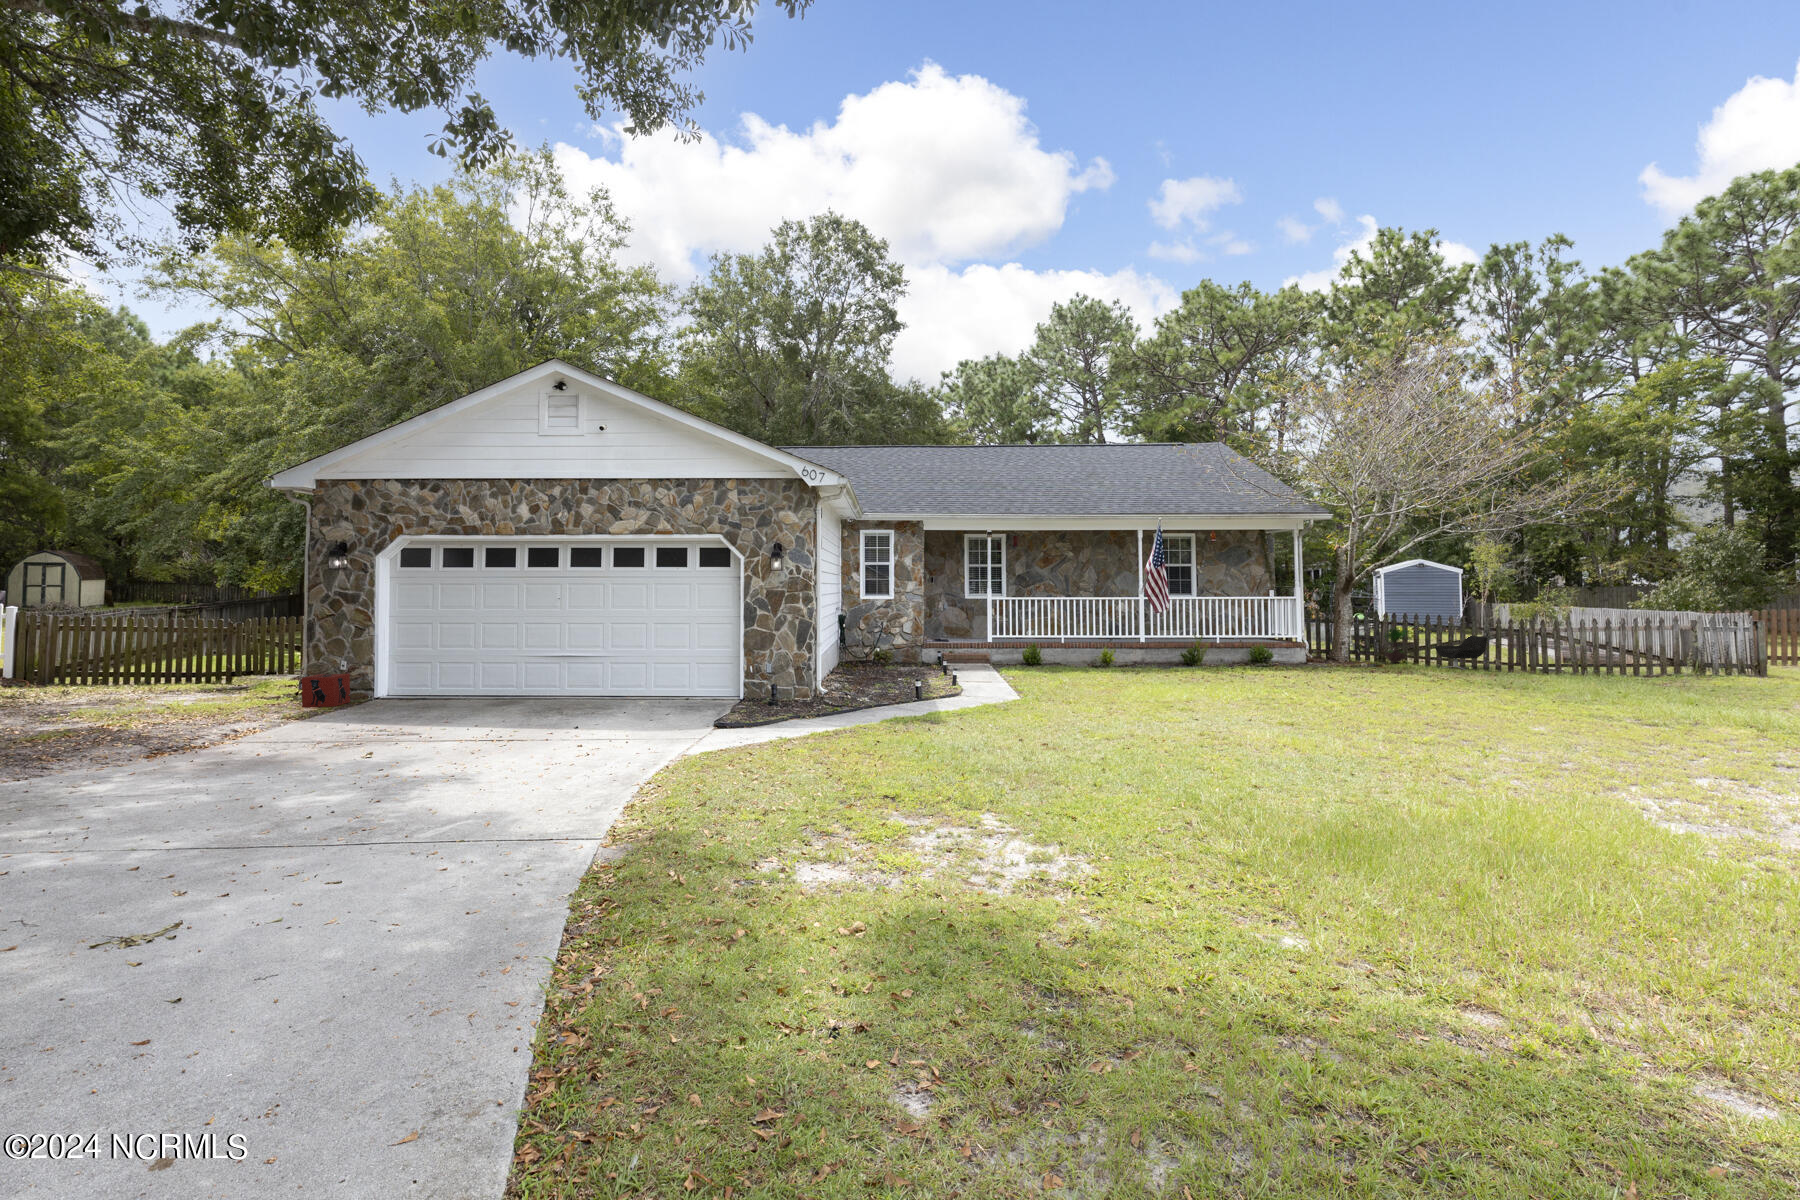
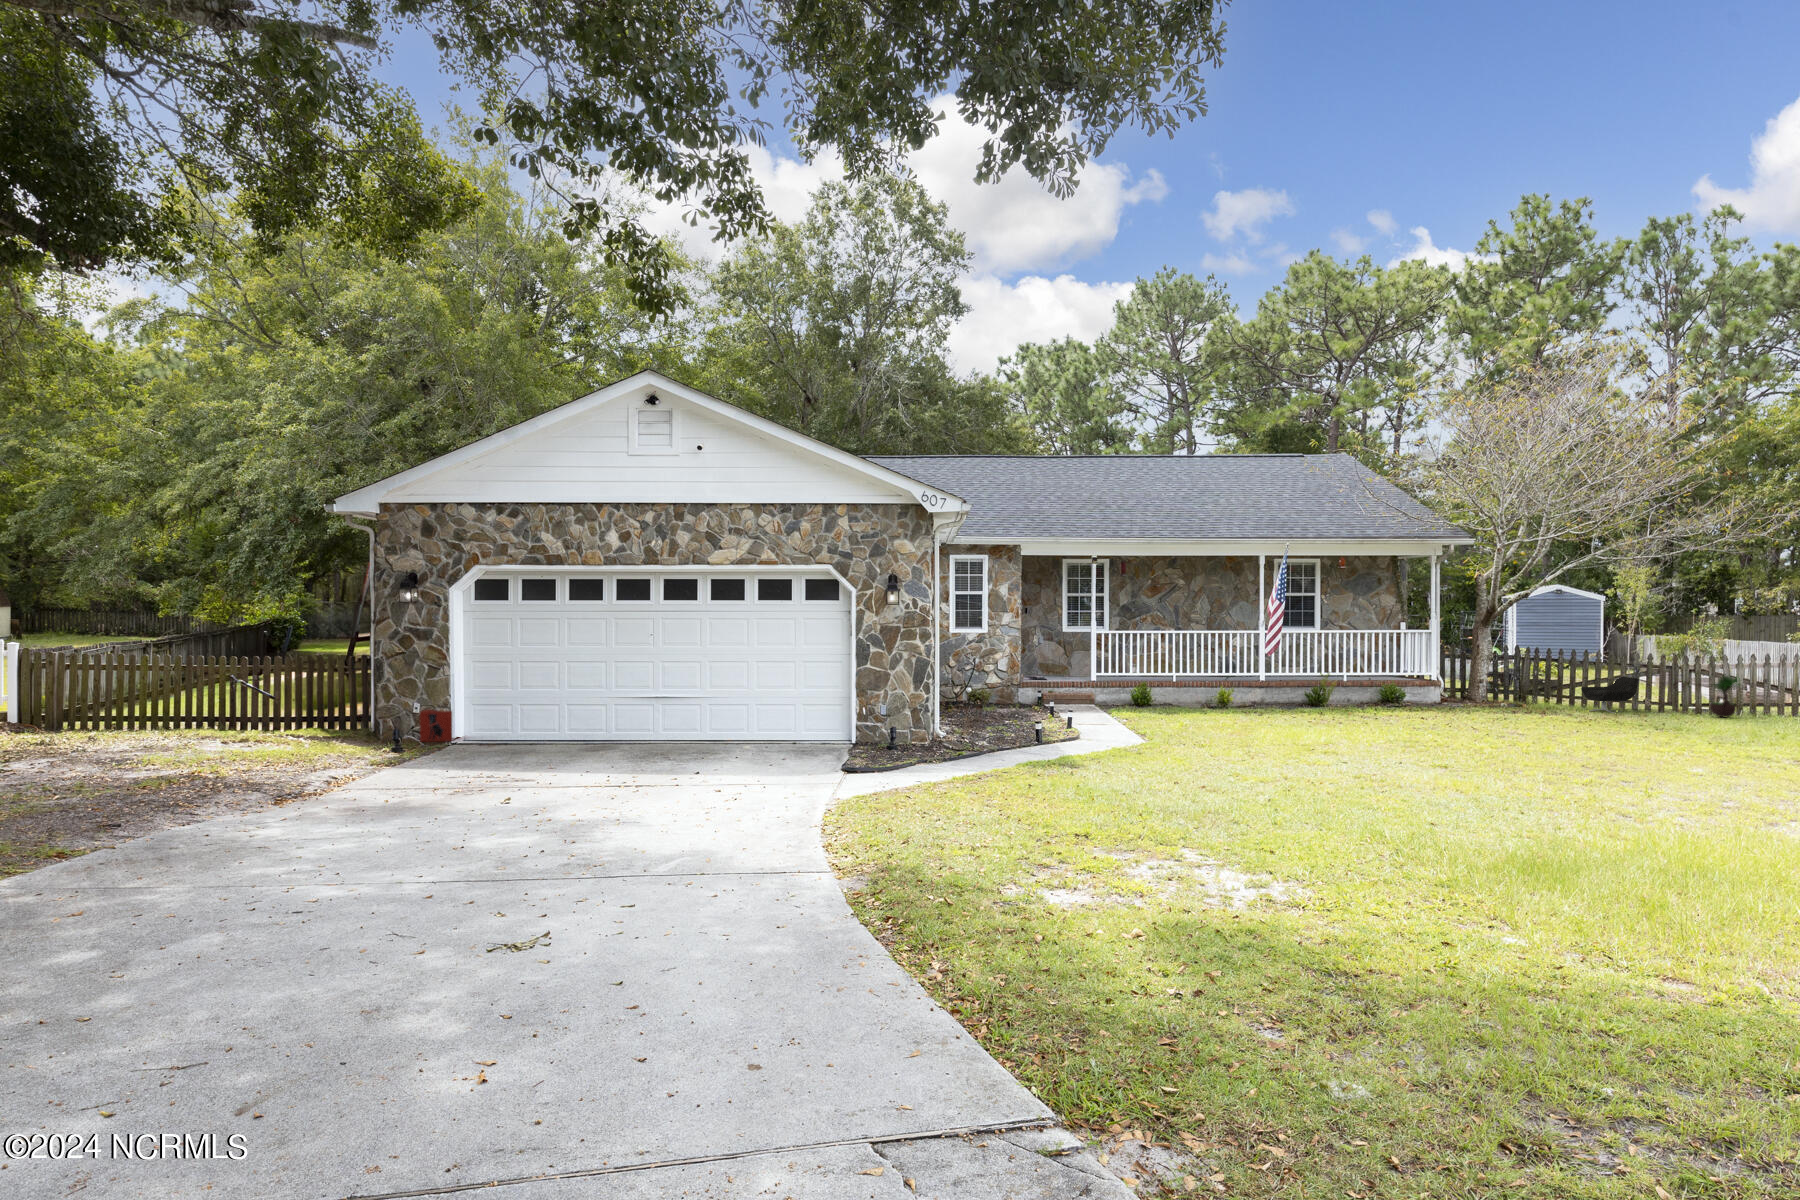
potted tree: present [1384,629,1405,663] -> present [1710,674,1740,718]

